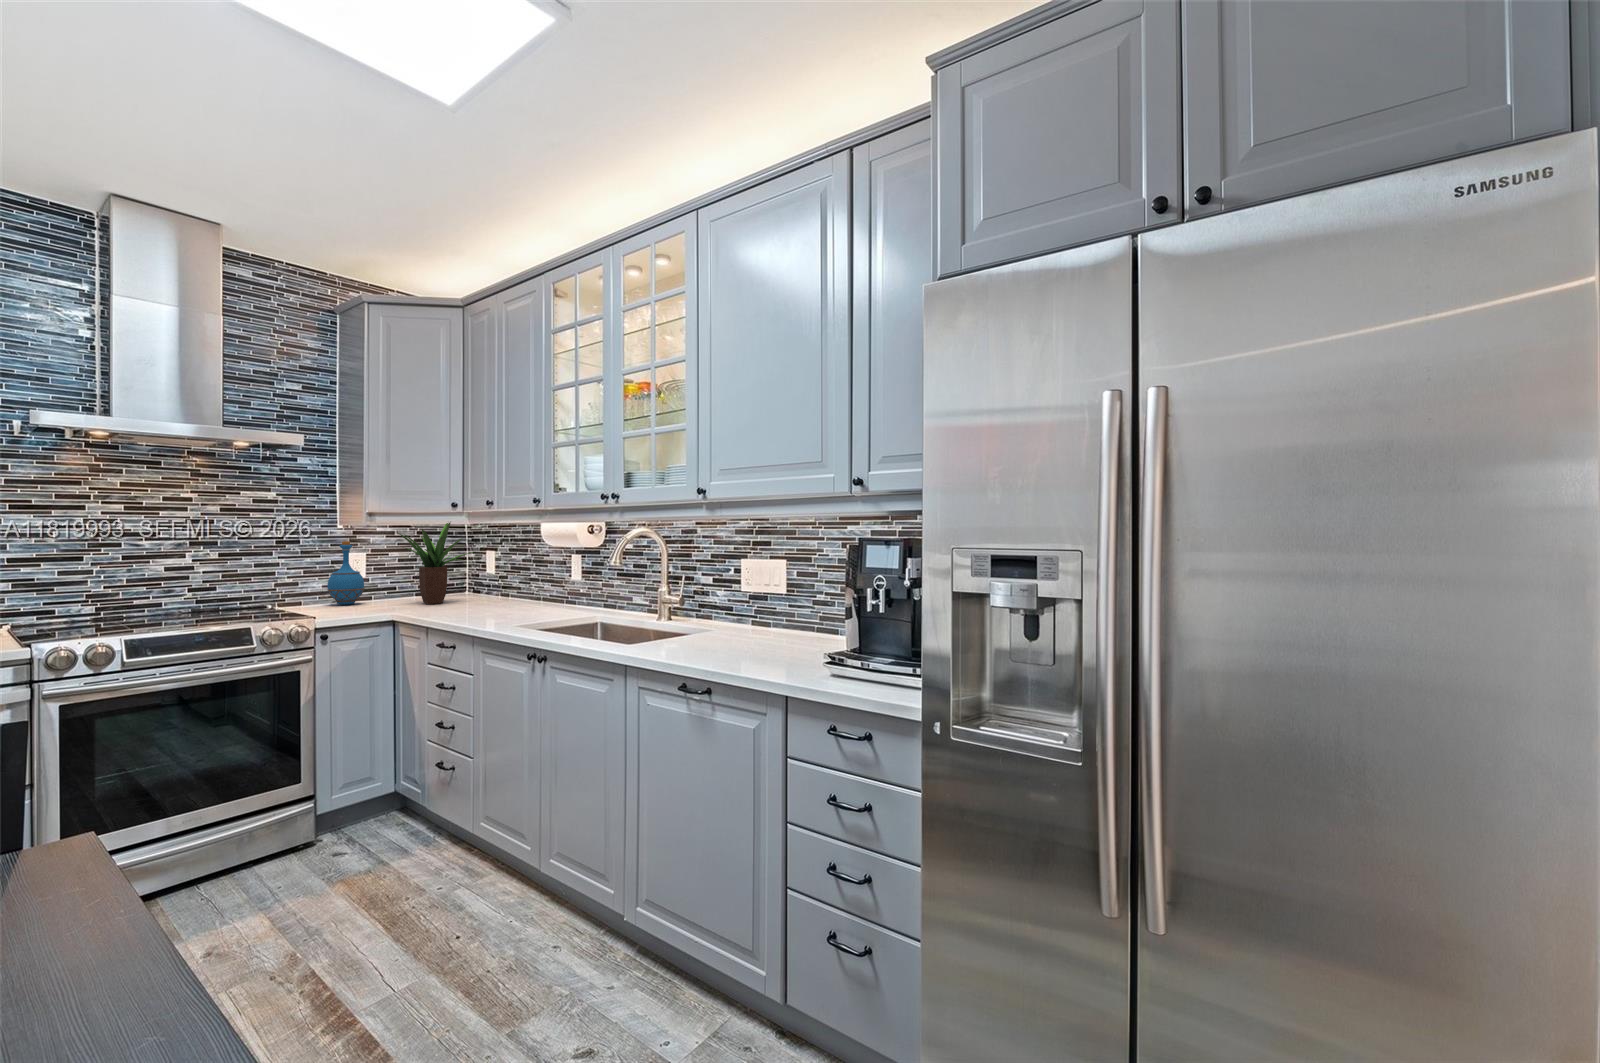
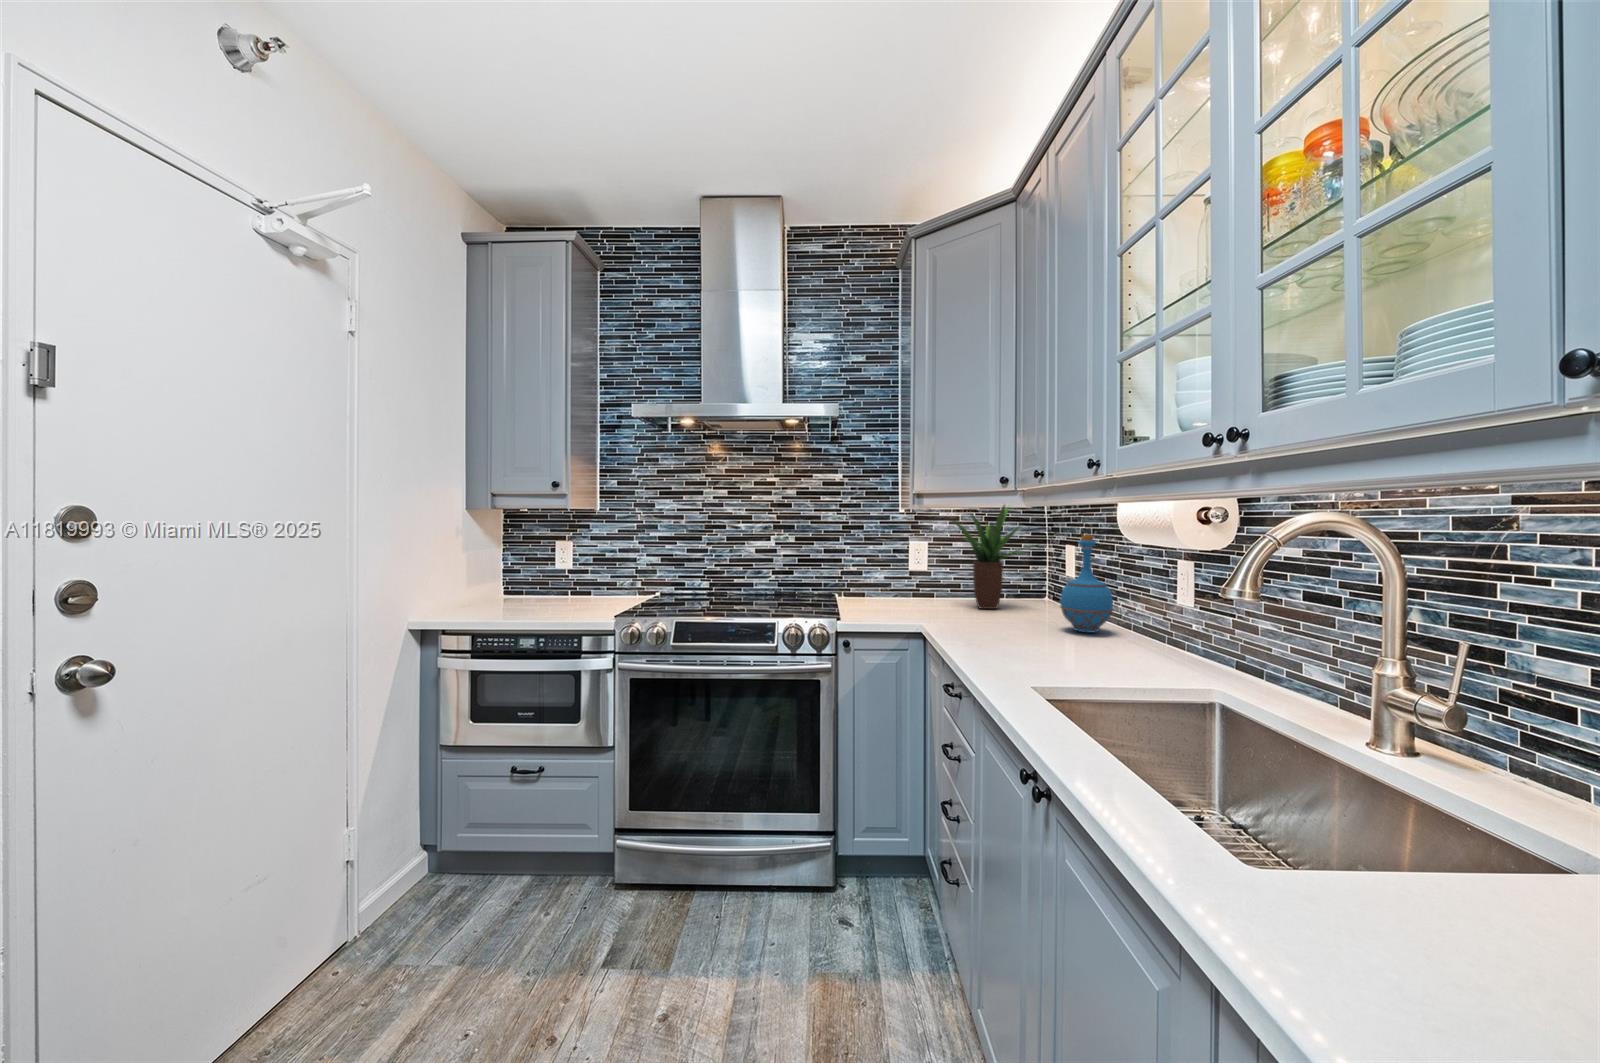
bottle: present [327,541,365,605] -> present [1060,535,1113,633]

